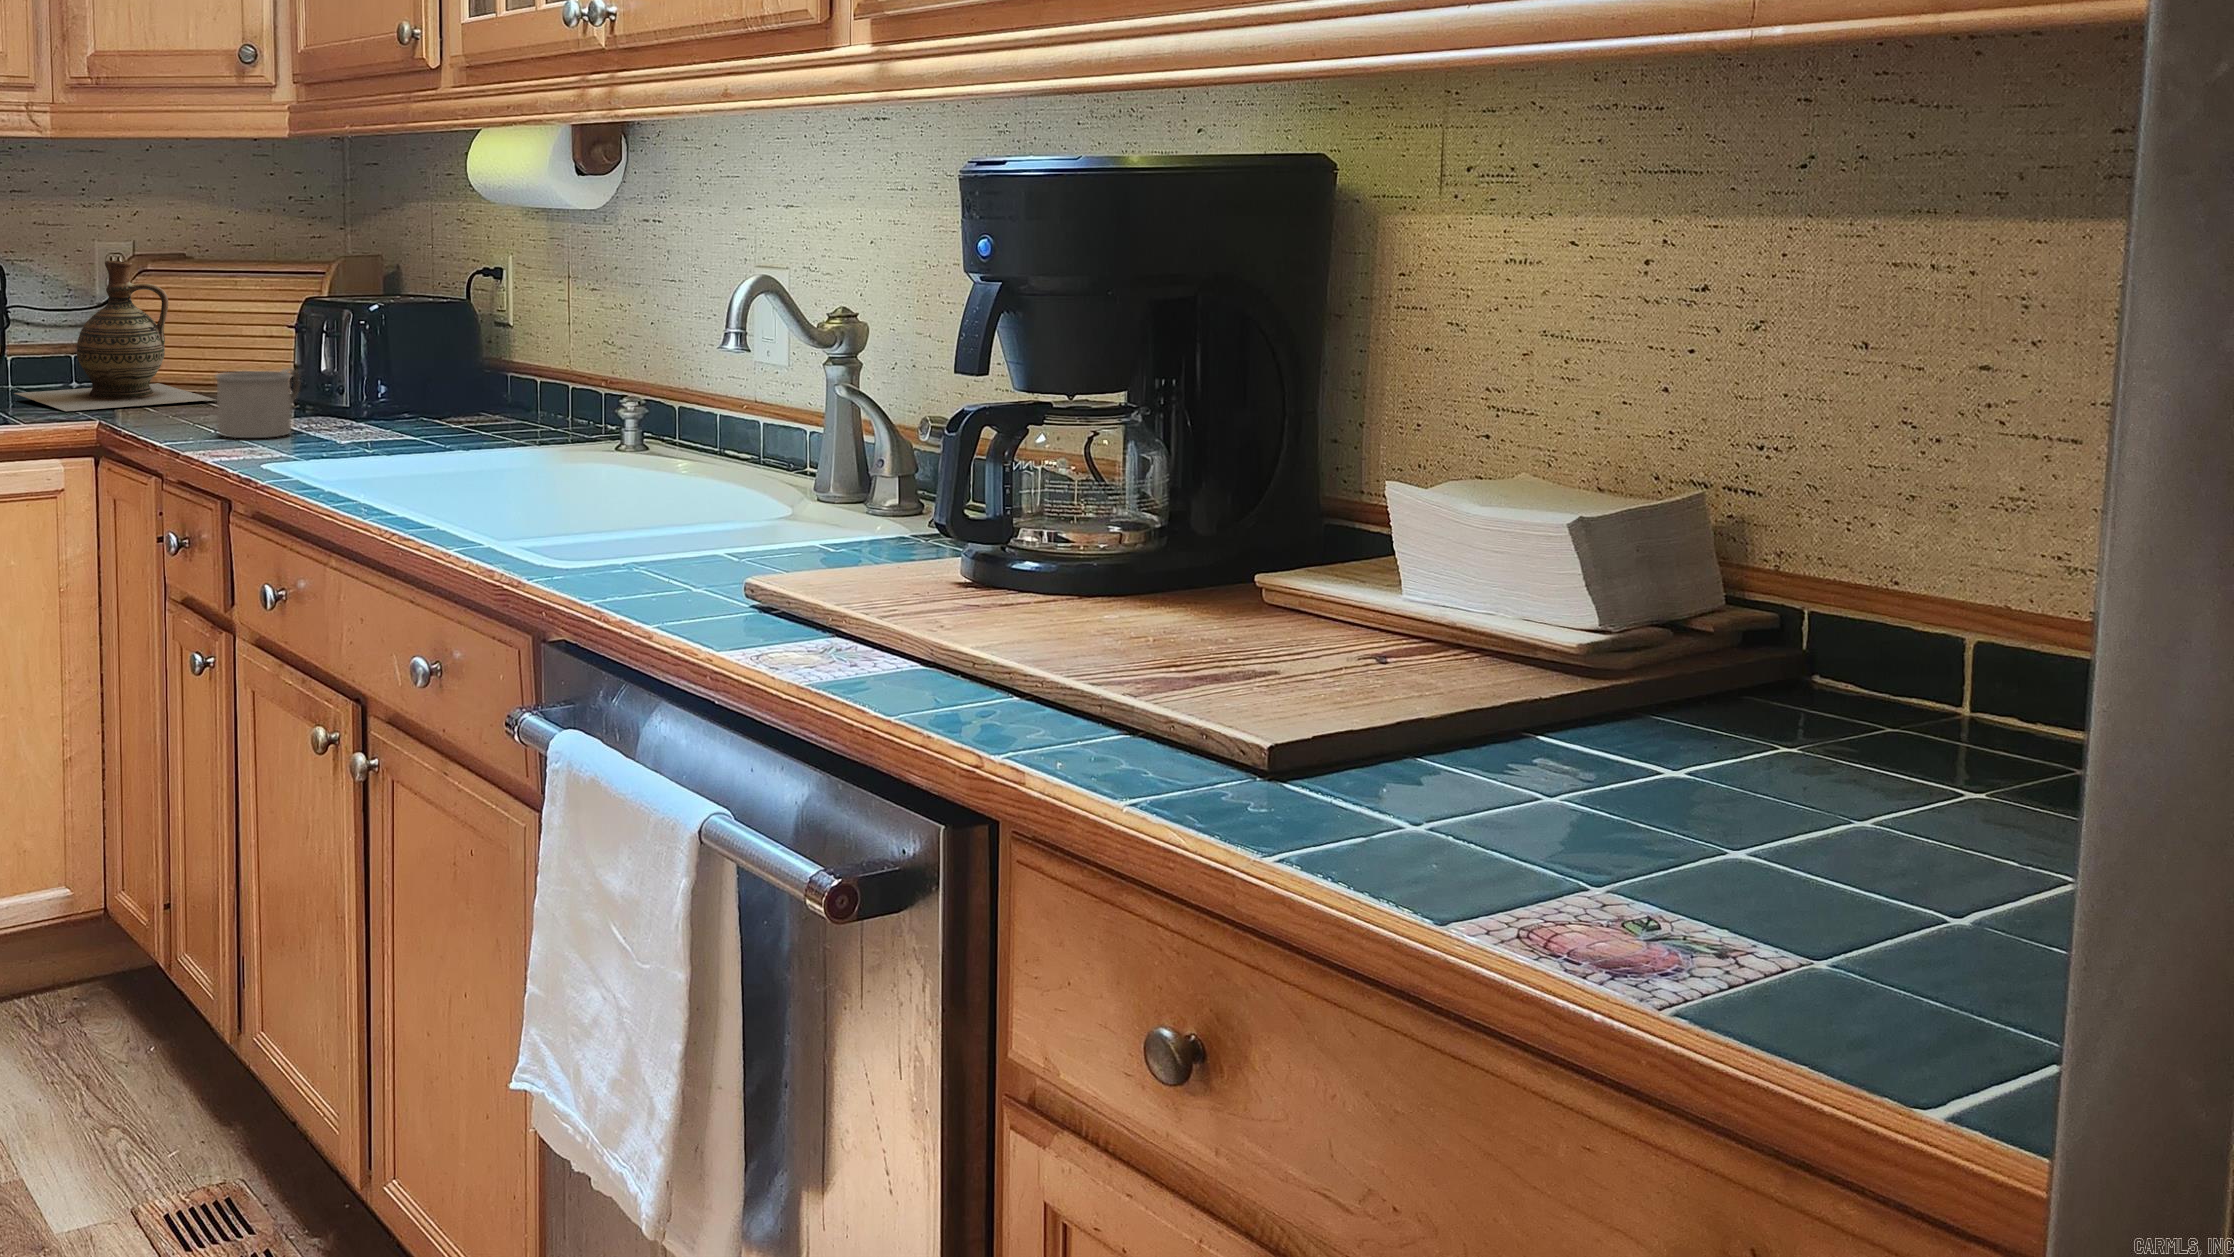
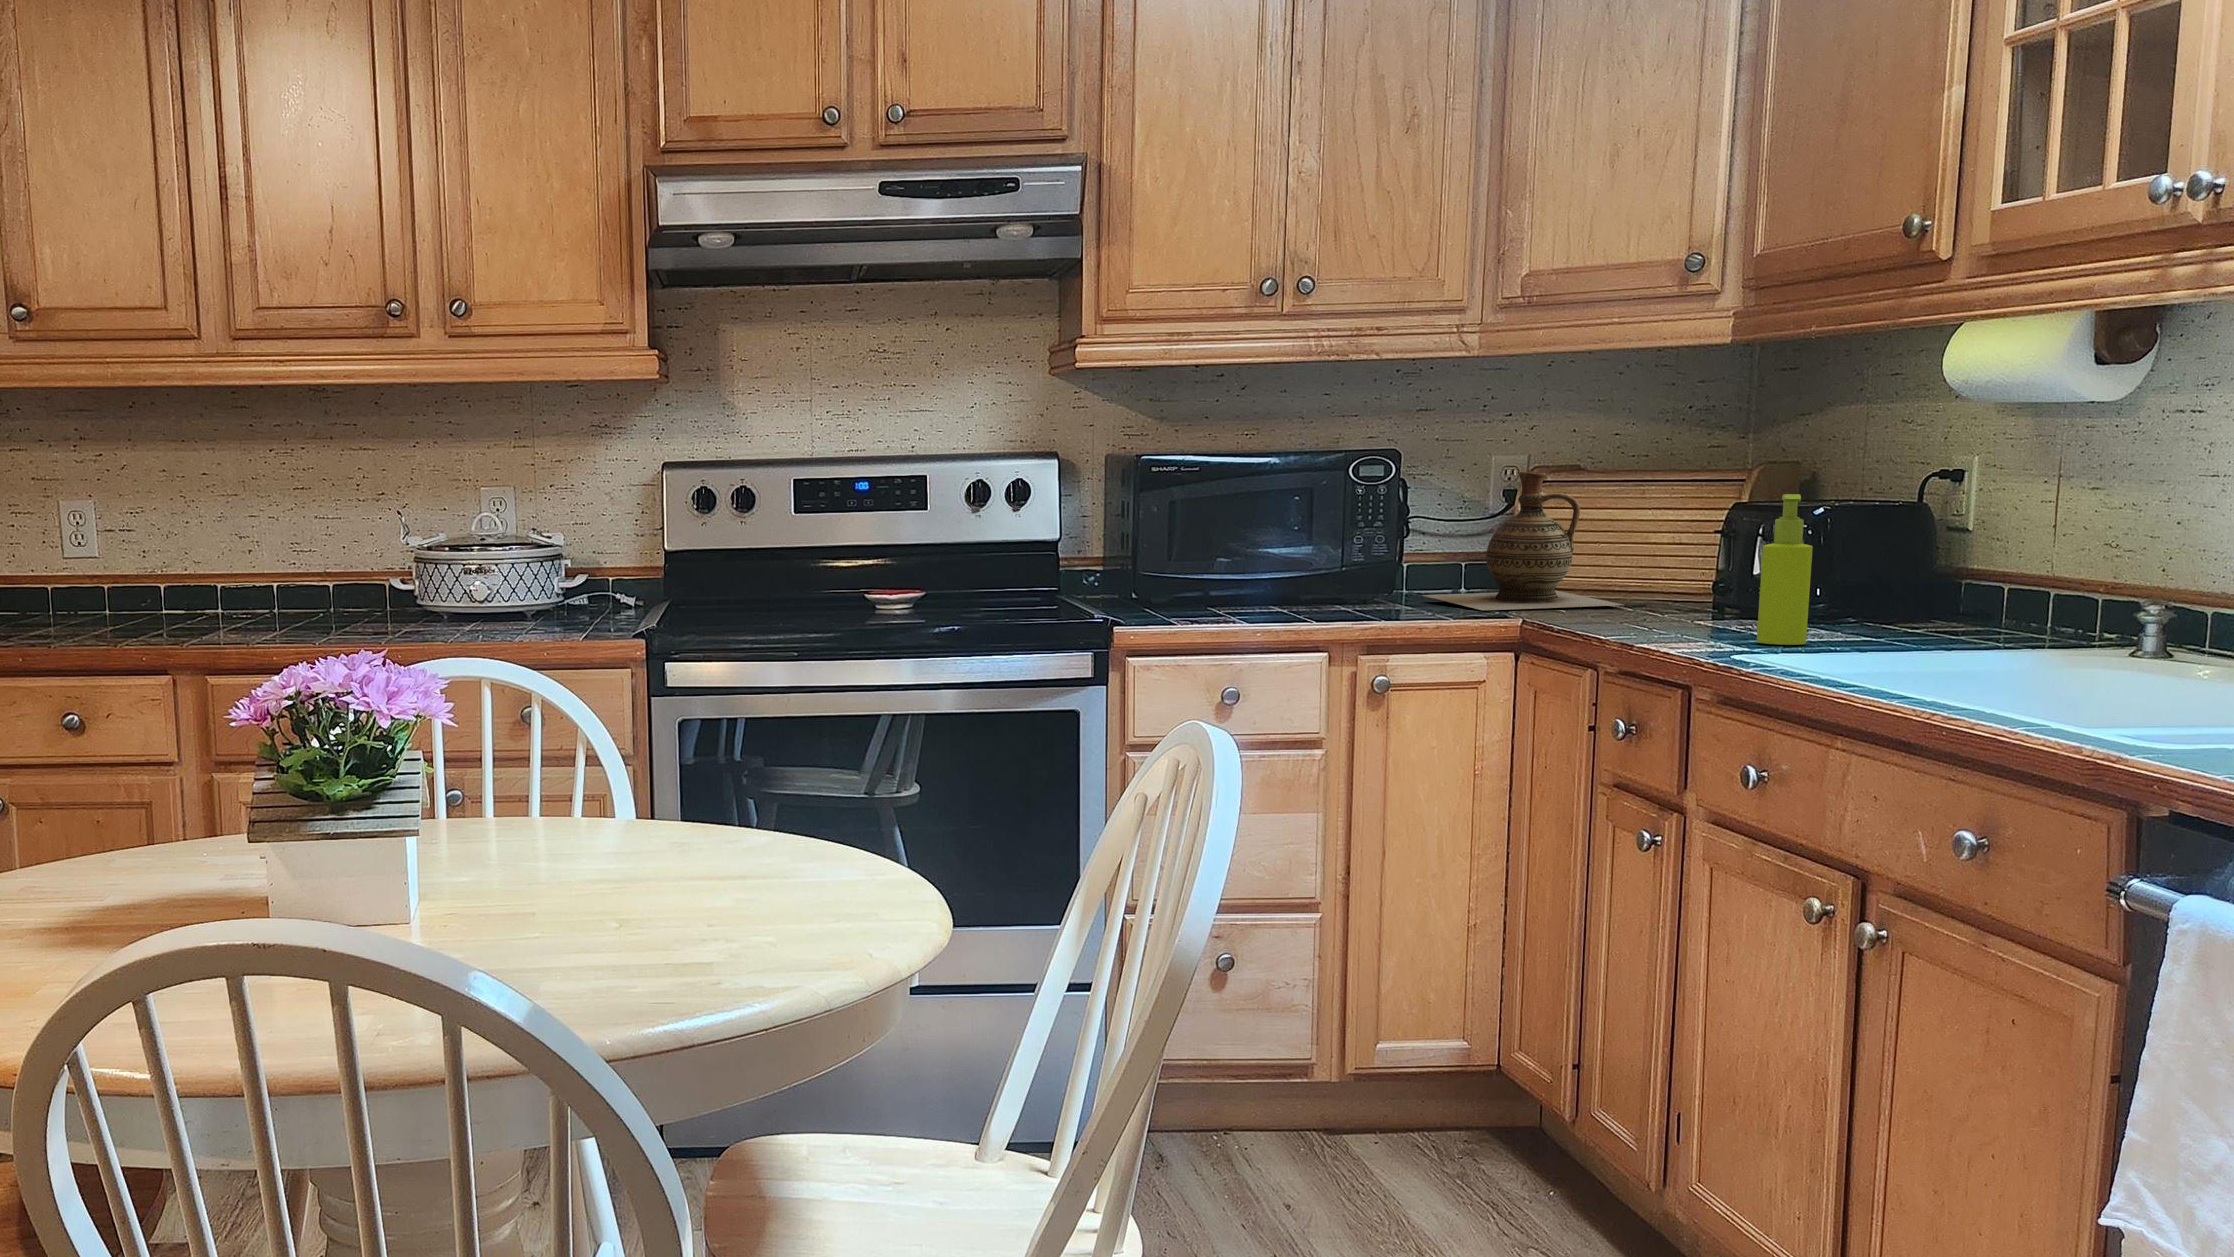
soap dispenser: none [295,295,341,449] -> present [1757,494,1813,645]
mug: present [215,369,300,438] -> none [1662,569,1747,634]

